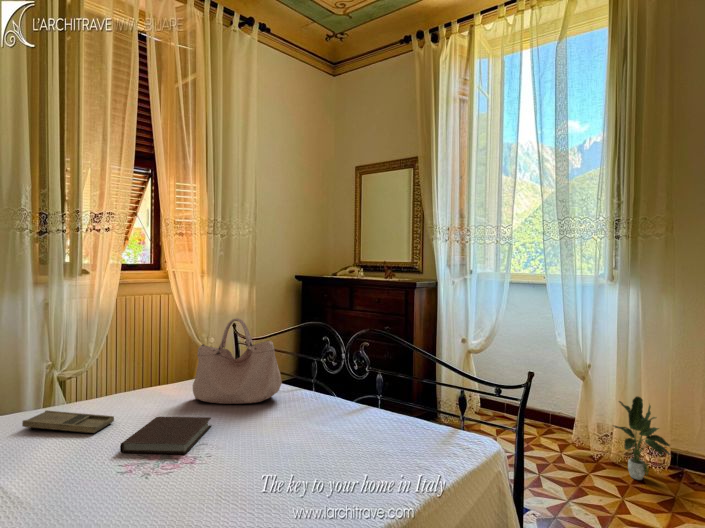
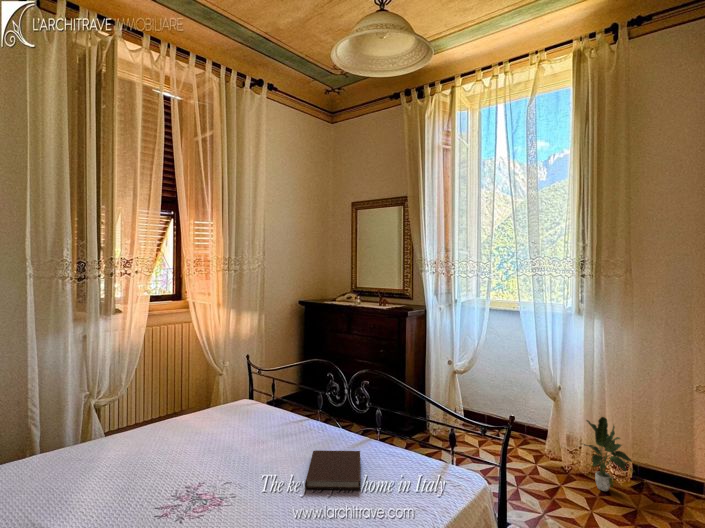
handbag: present [193,318,282,404] -> none [212,362,291,441]
tray: present [22,410,114,433] -> none [59,455,142,479]
notebook: present [120,417,211,454] -> present [305,450,361,490]

